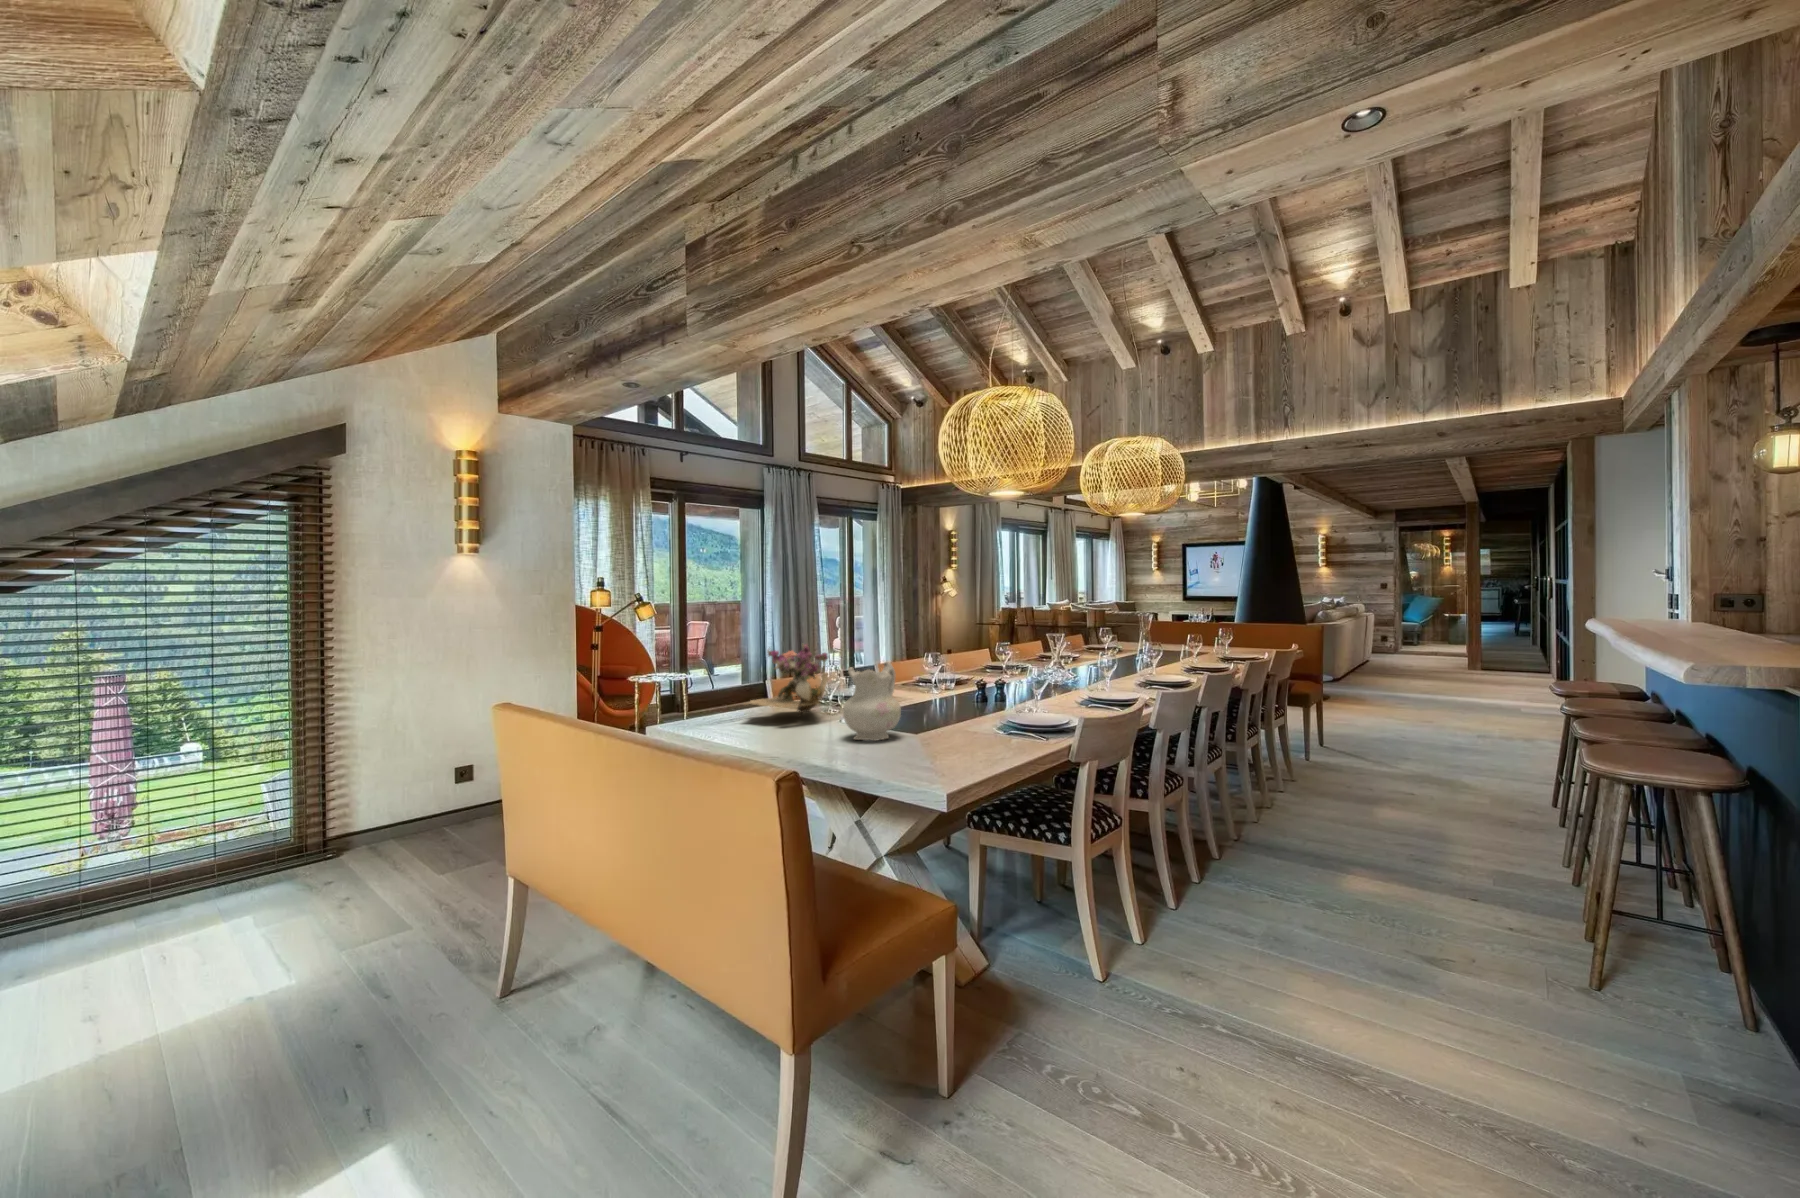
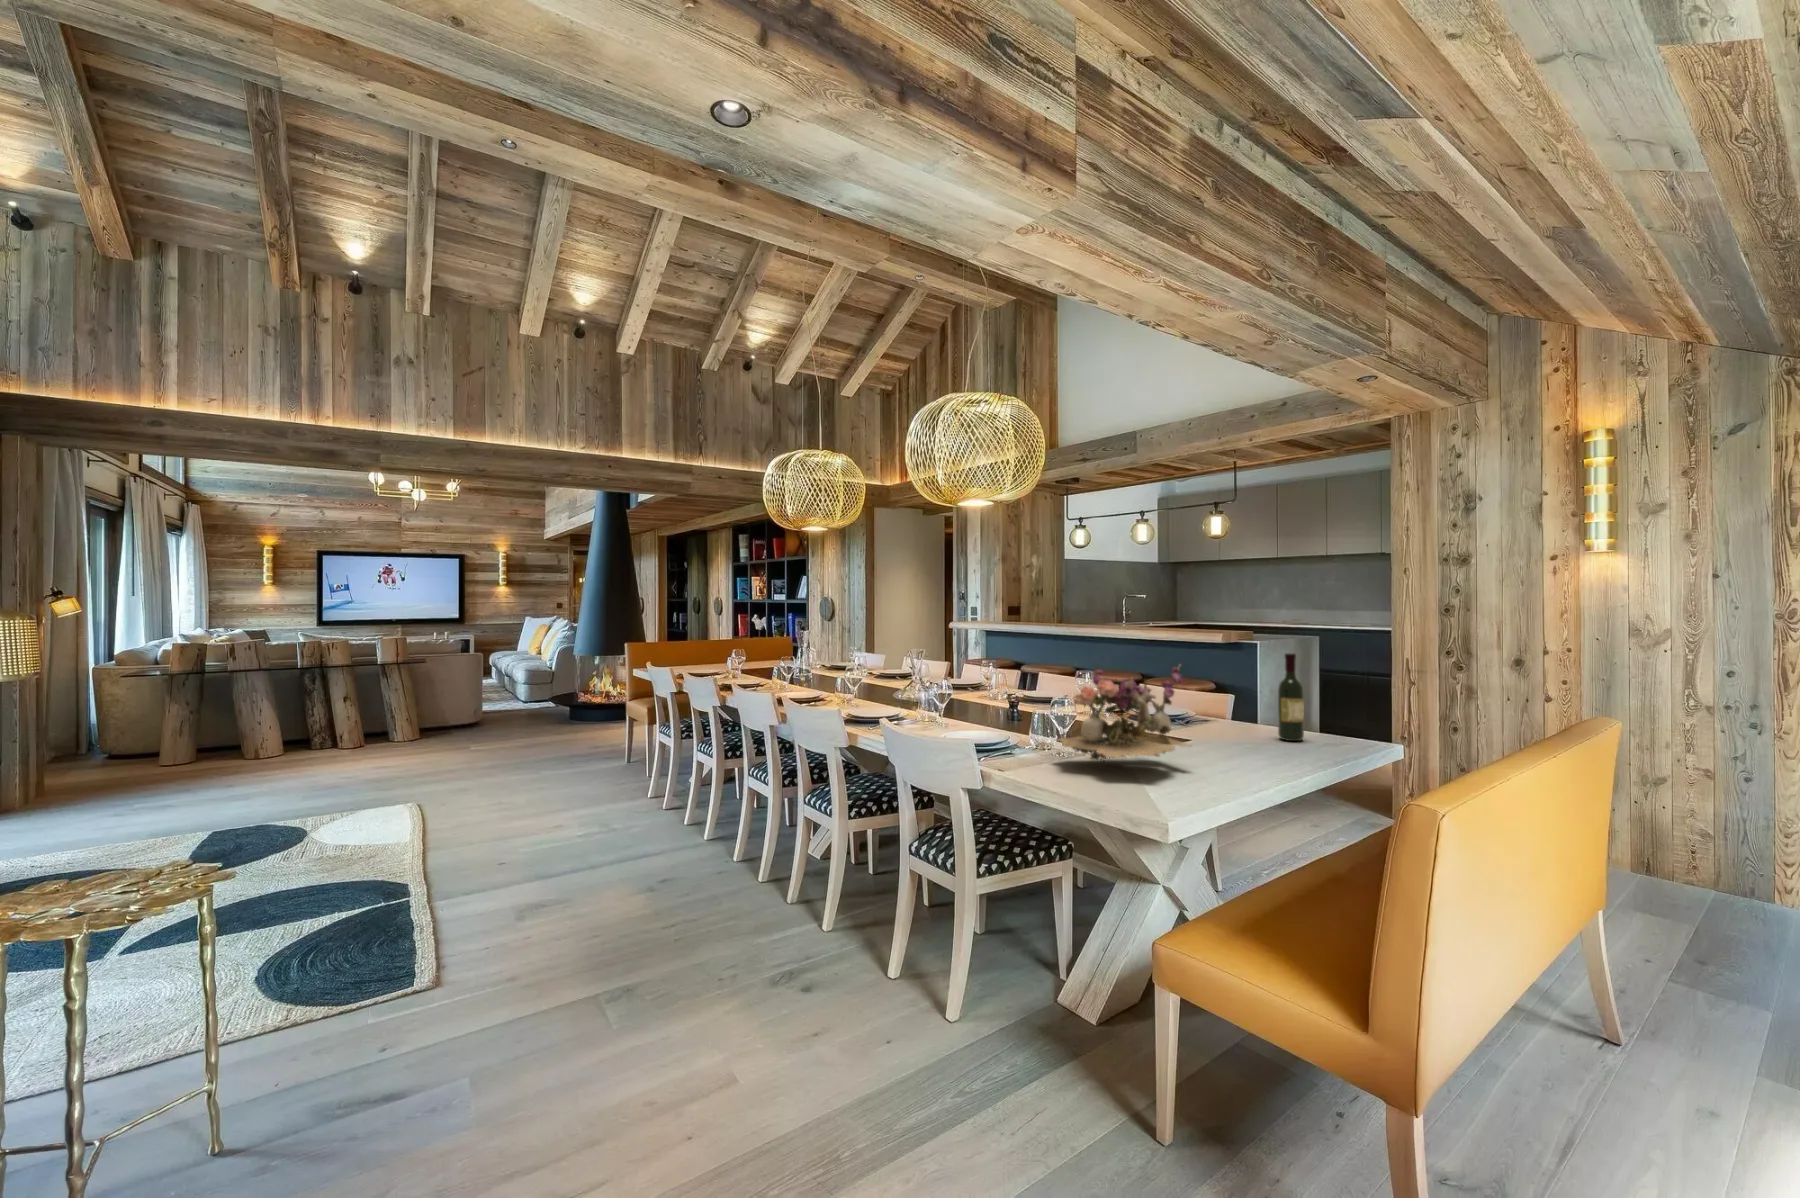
wine bottle: none [913,651,938,751] -> present [1278,653,1304,741]
ceramic pitcher: present [843,662,901,741] -> none [1206,672,1275,753]

